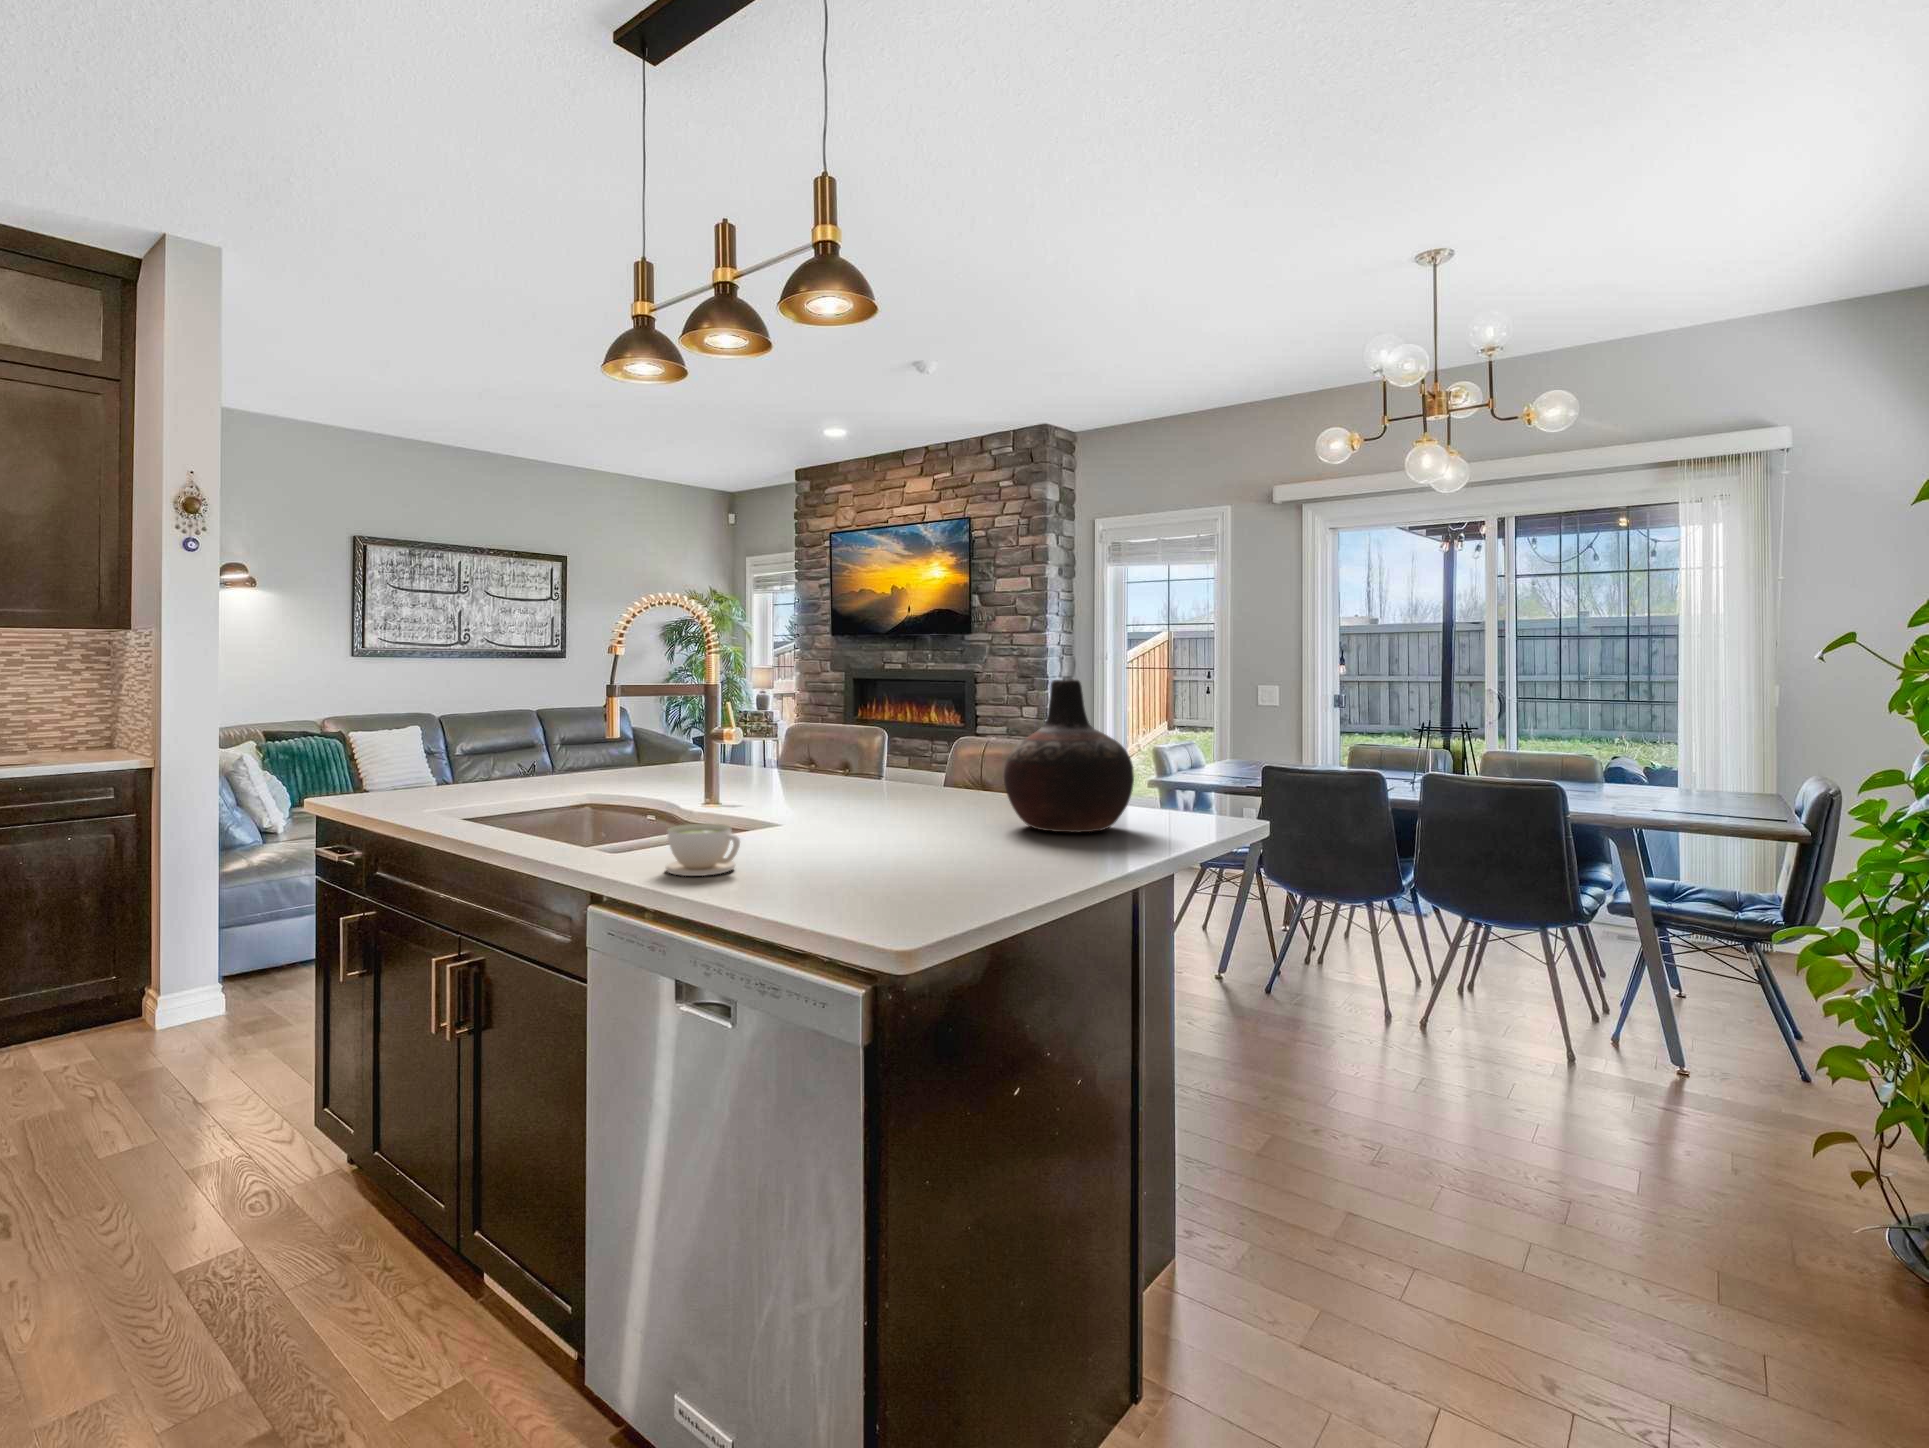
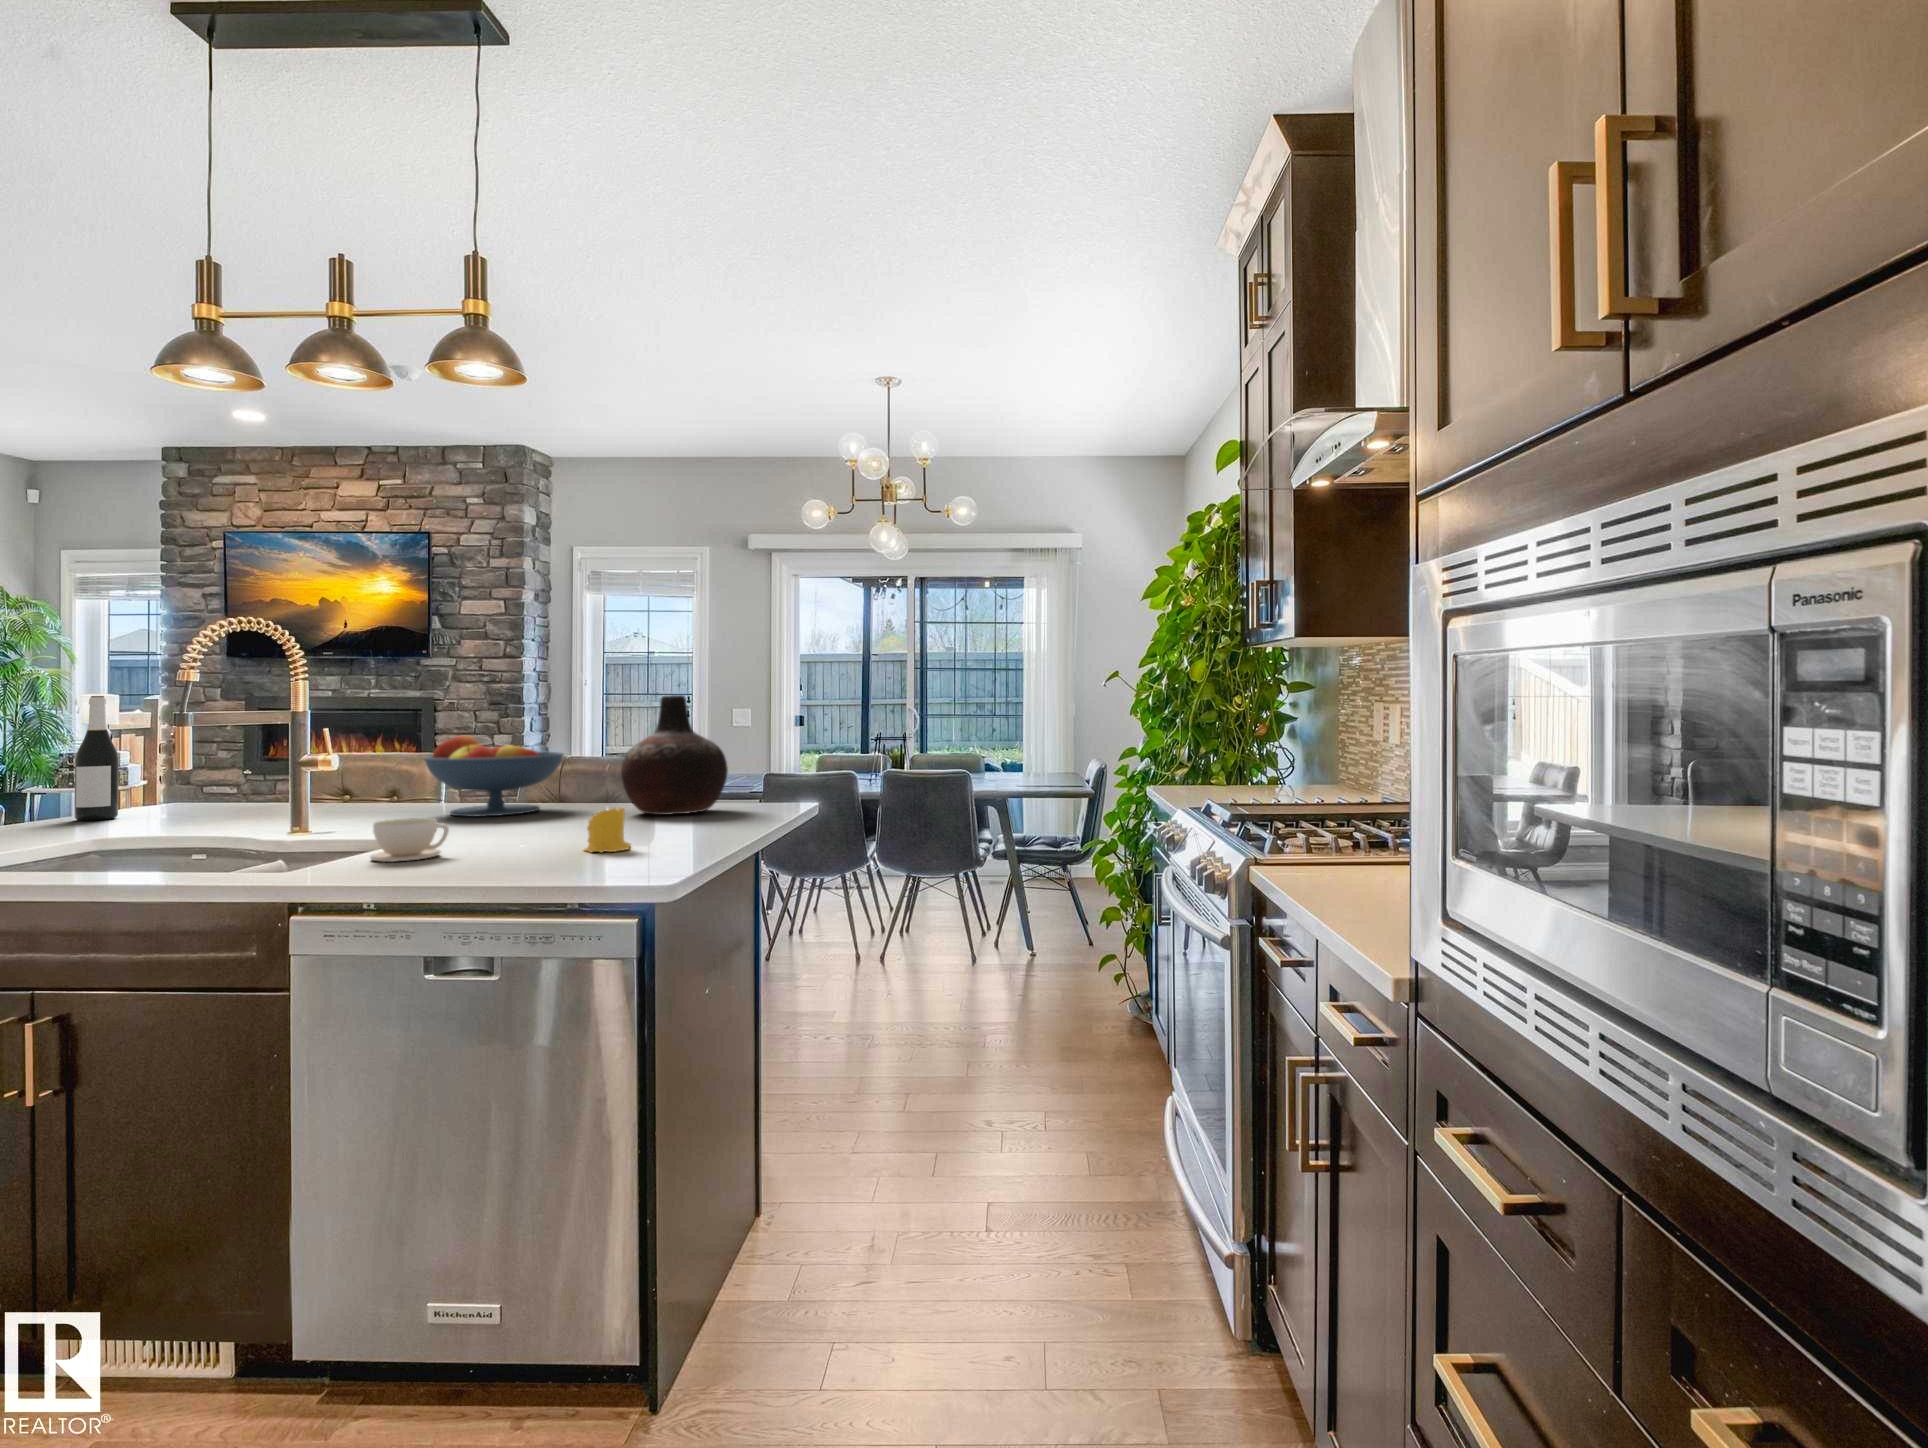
wine bottle: none [608,676,637,783] -> present [75,696,118,821]
fruit bowl: none [828,720,964,812] -> present [424,736,564,817]
candle: none [869,831,932,896] -> present [584,808,630,852]

